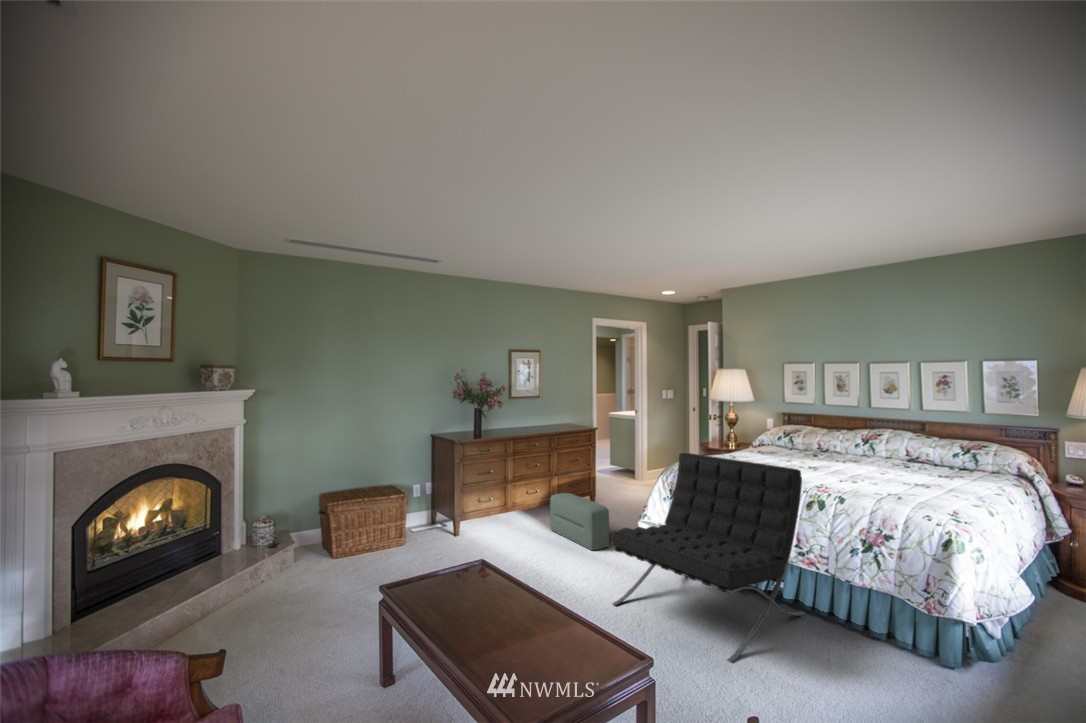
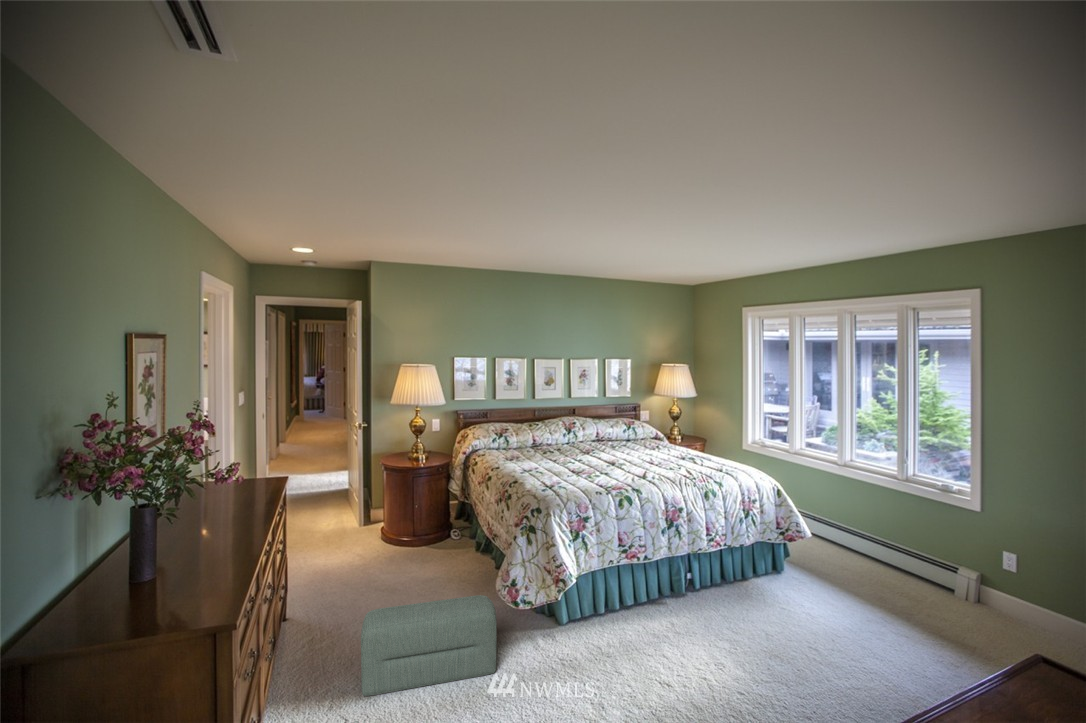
lounge chair: present [611,453,804,663] -> none [603,467,816,703]

